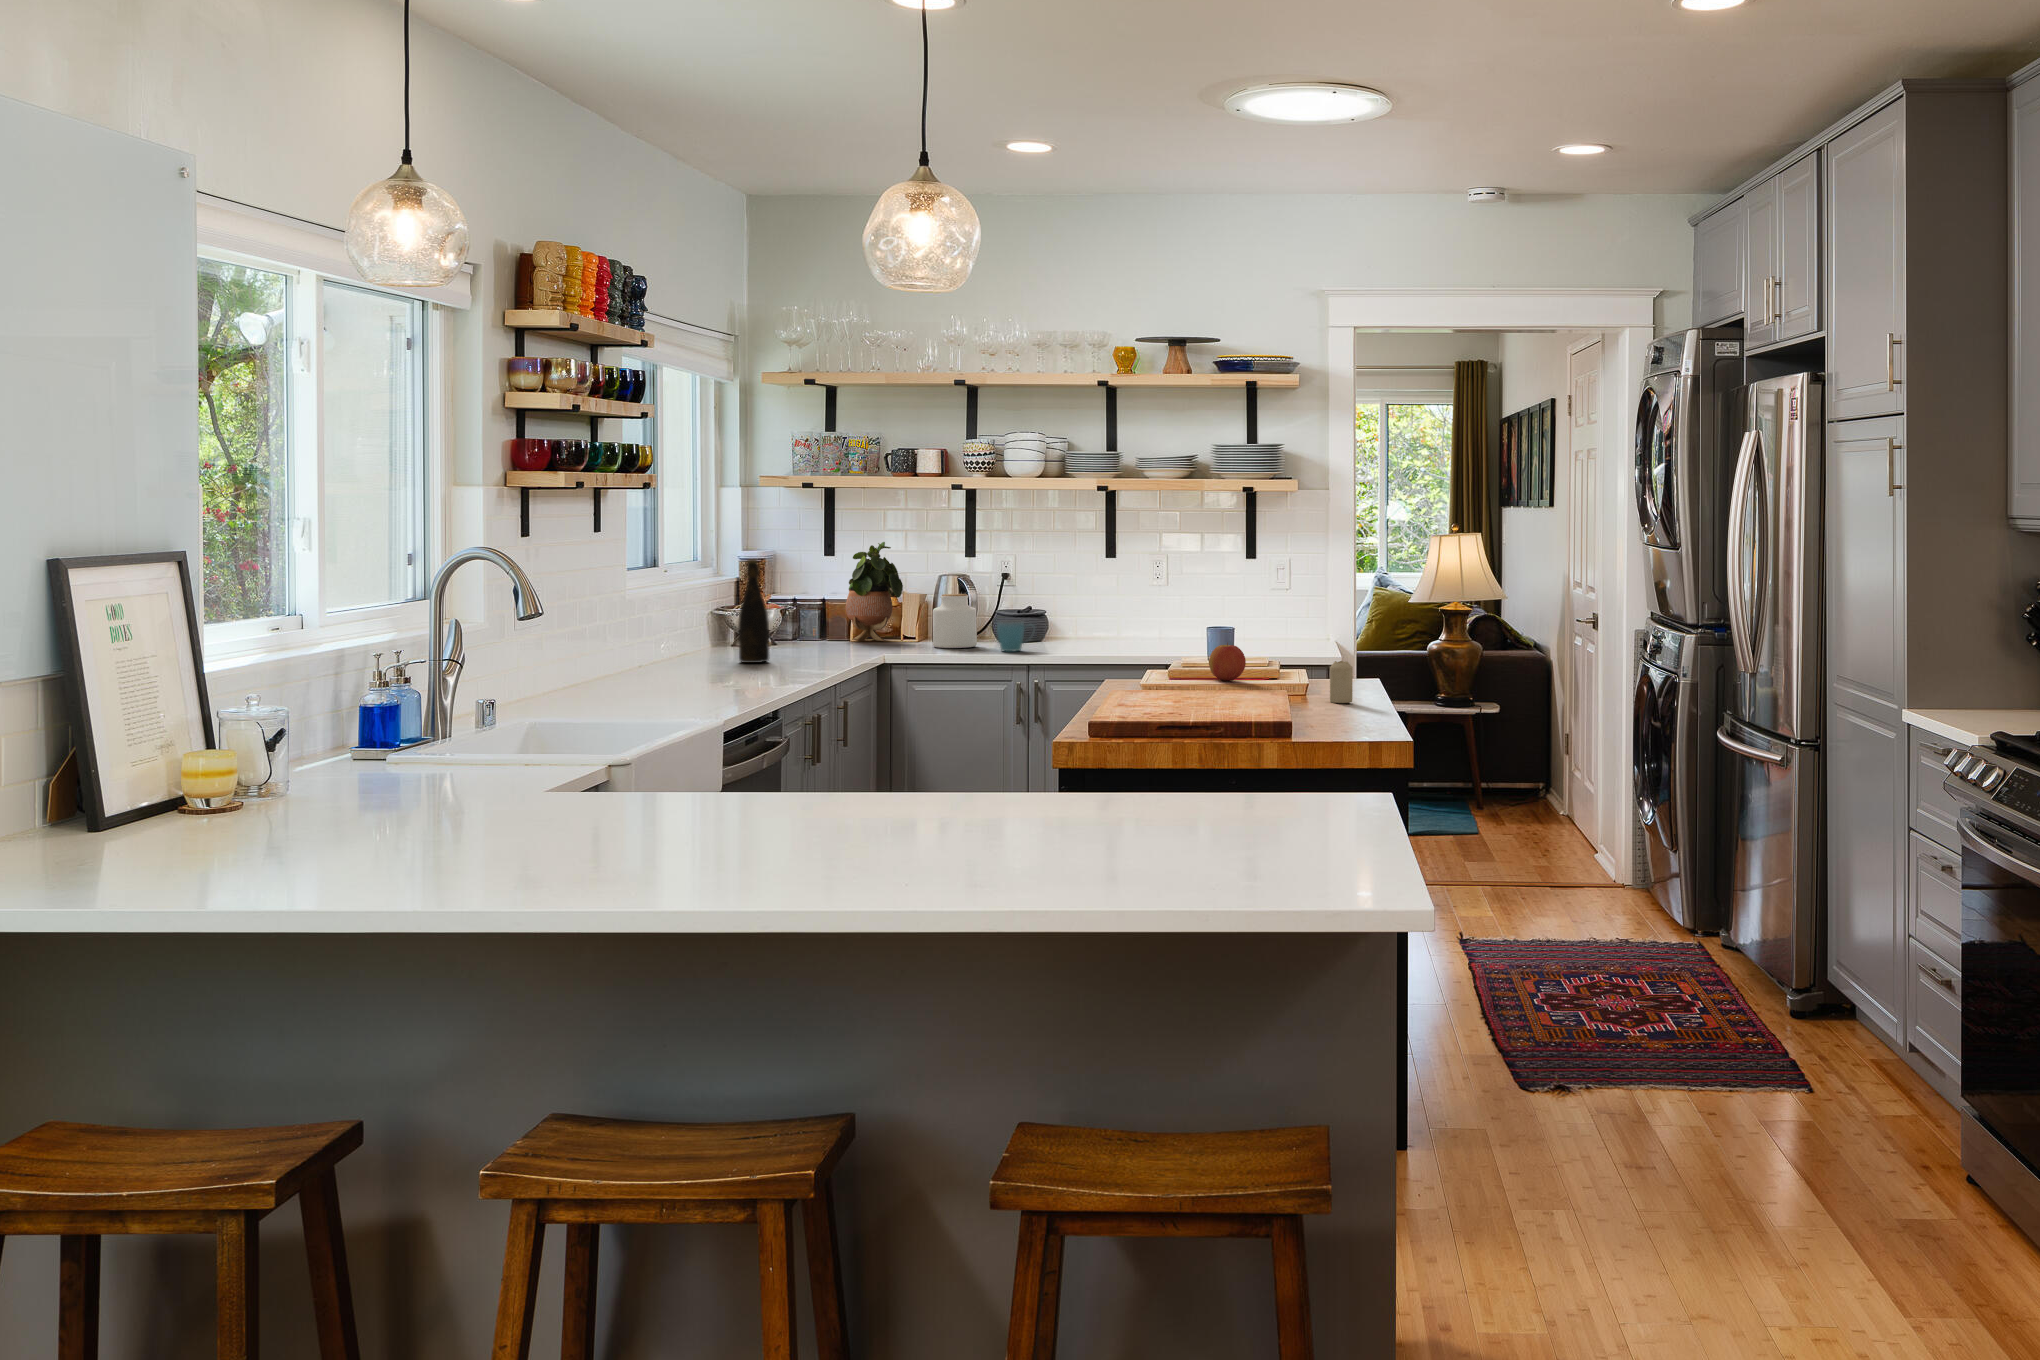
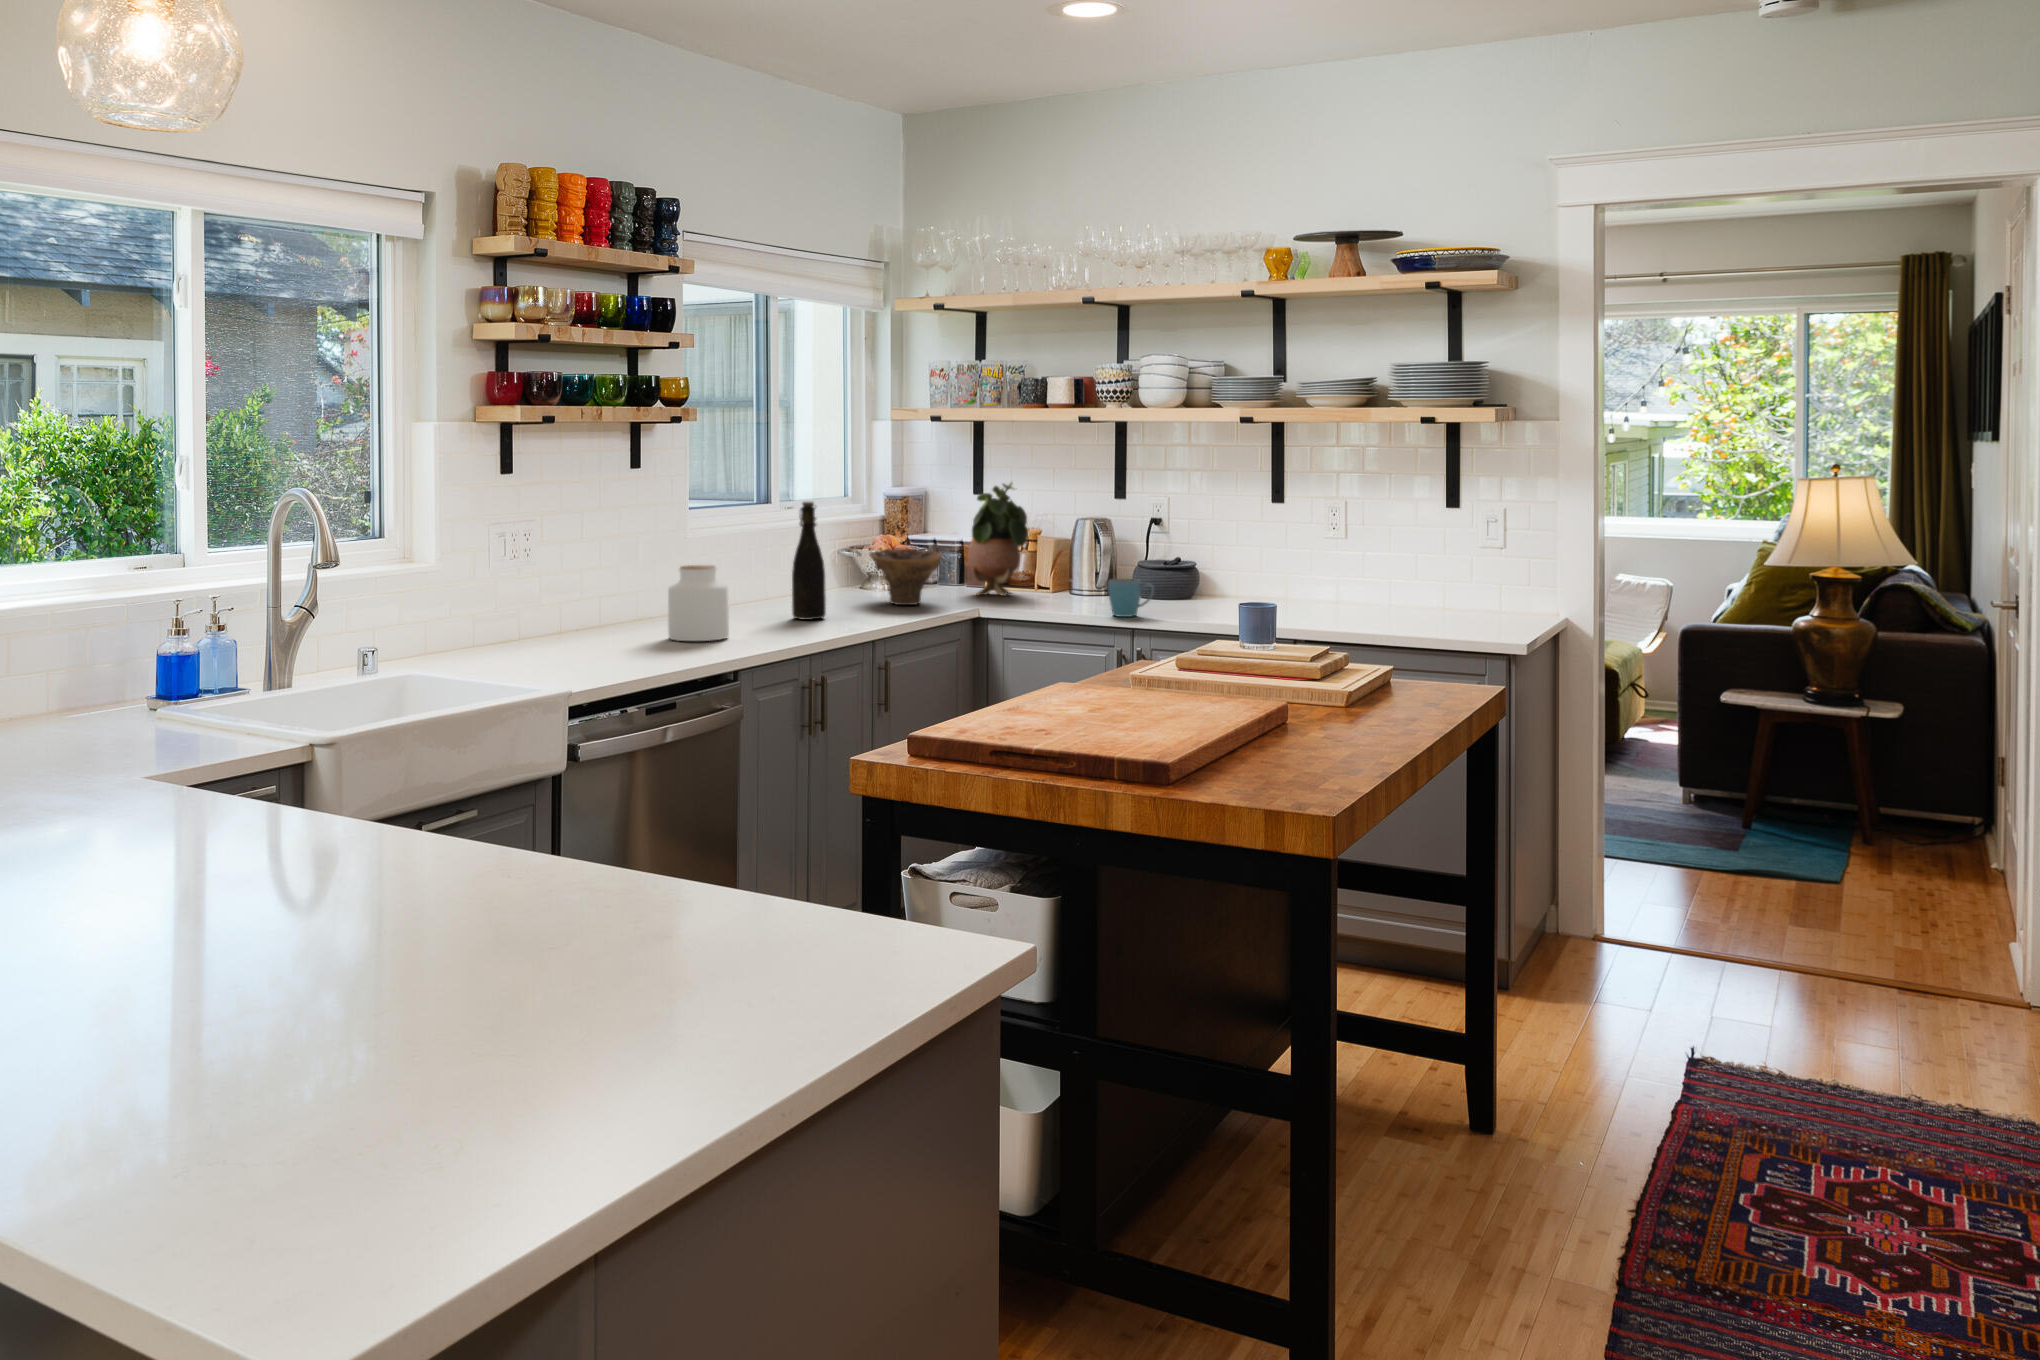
jar: present [933,594,977,648] -> present [668,565,729,641]
bowl: none [774,601,847,650] -> present [869,548,942,605]
apple: present [1209,643,1246,681] -> none [1202,631,1254,685]
candle: present [1330,661,1352,703] -> none [1328,671,1363,734]

